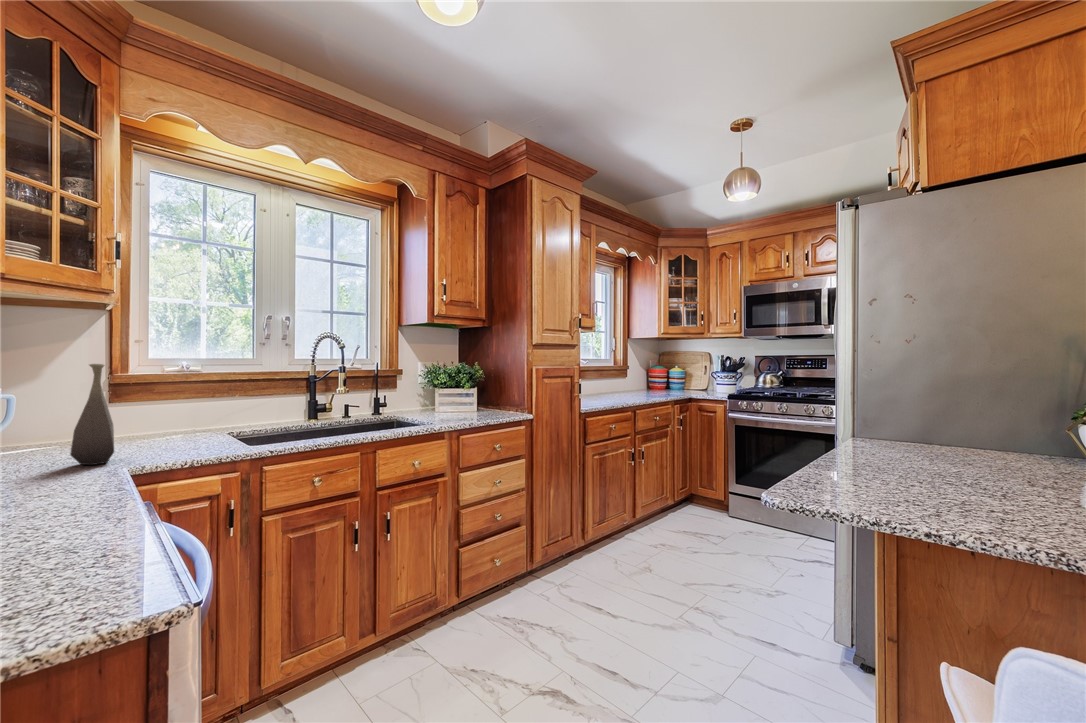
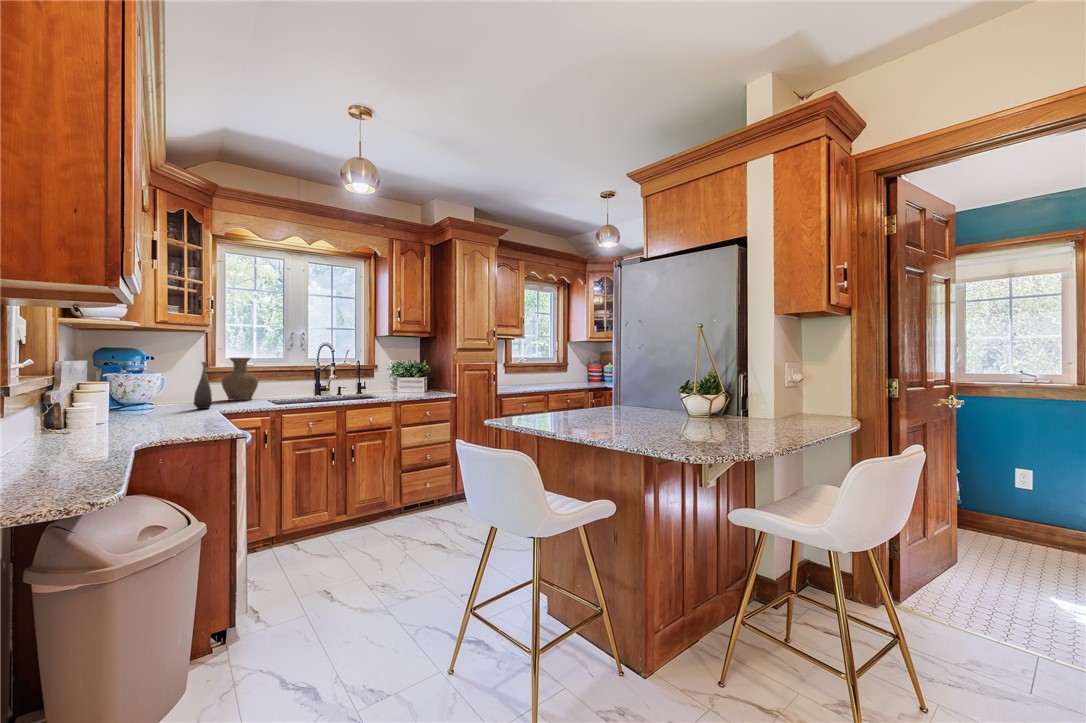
vase: none [138,357,210,436] -> present [221,358,258,400]

